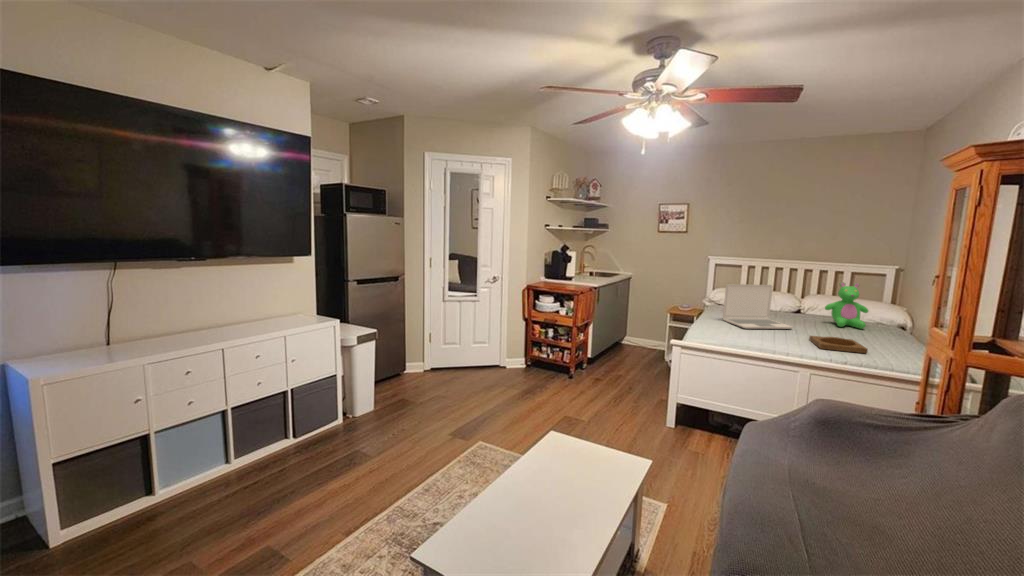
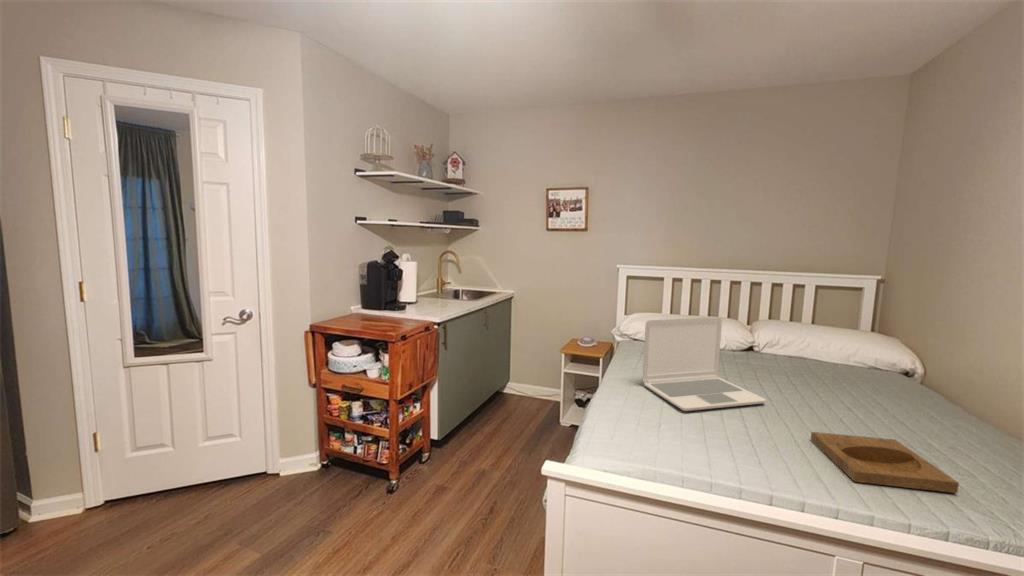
teddy bear: present [825,282,868,329] -> none [802,308,876,391]

